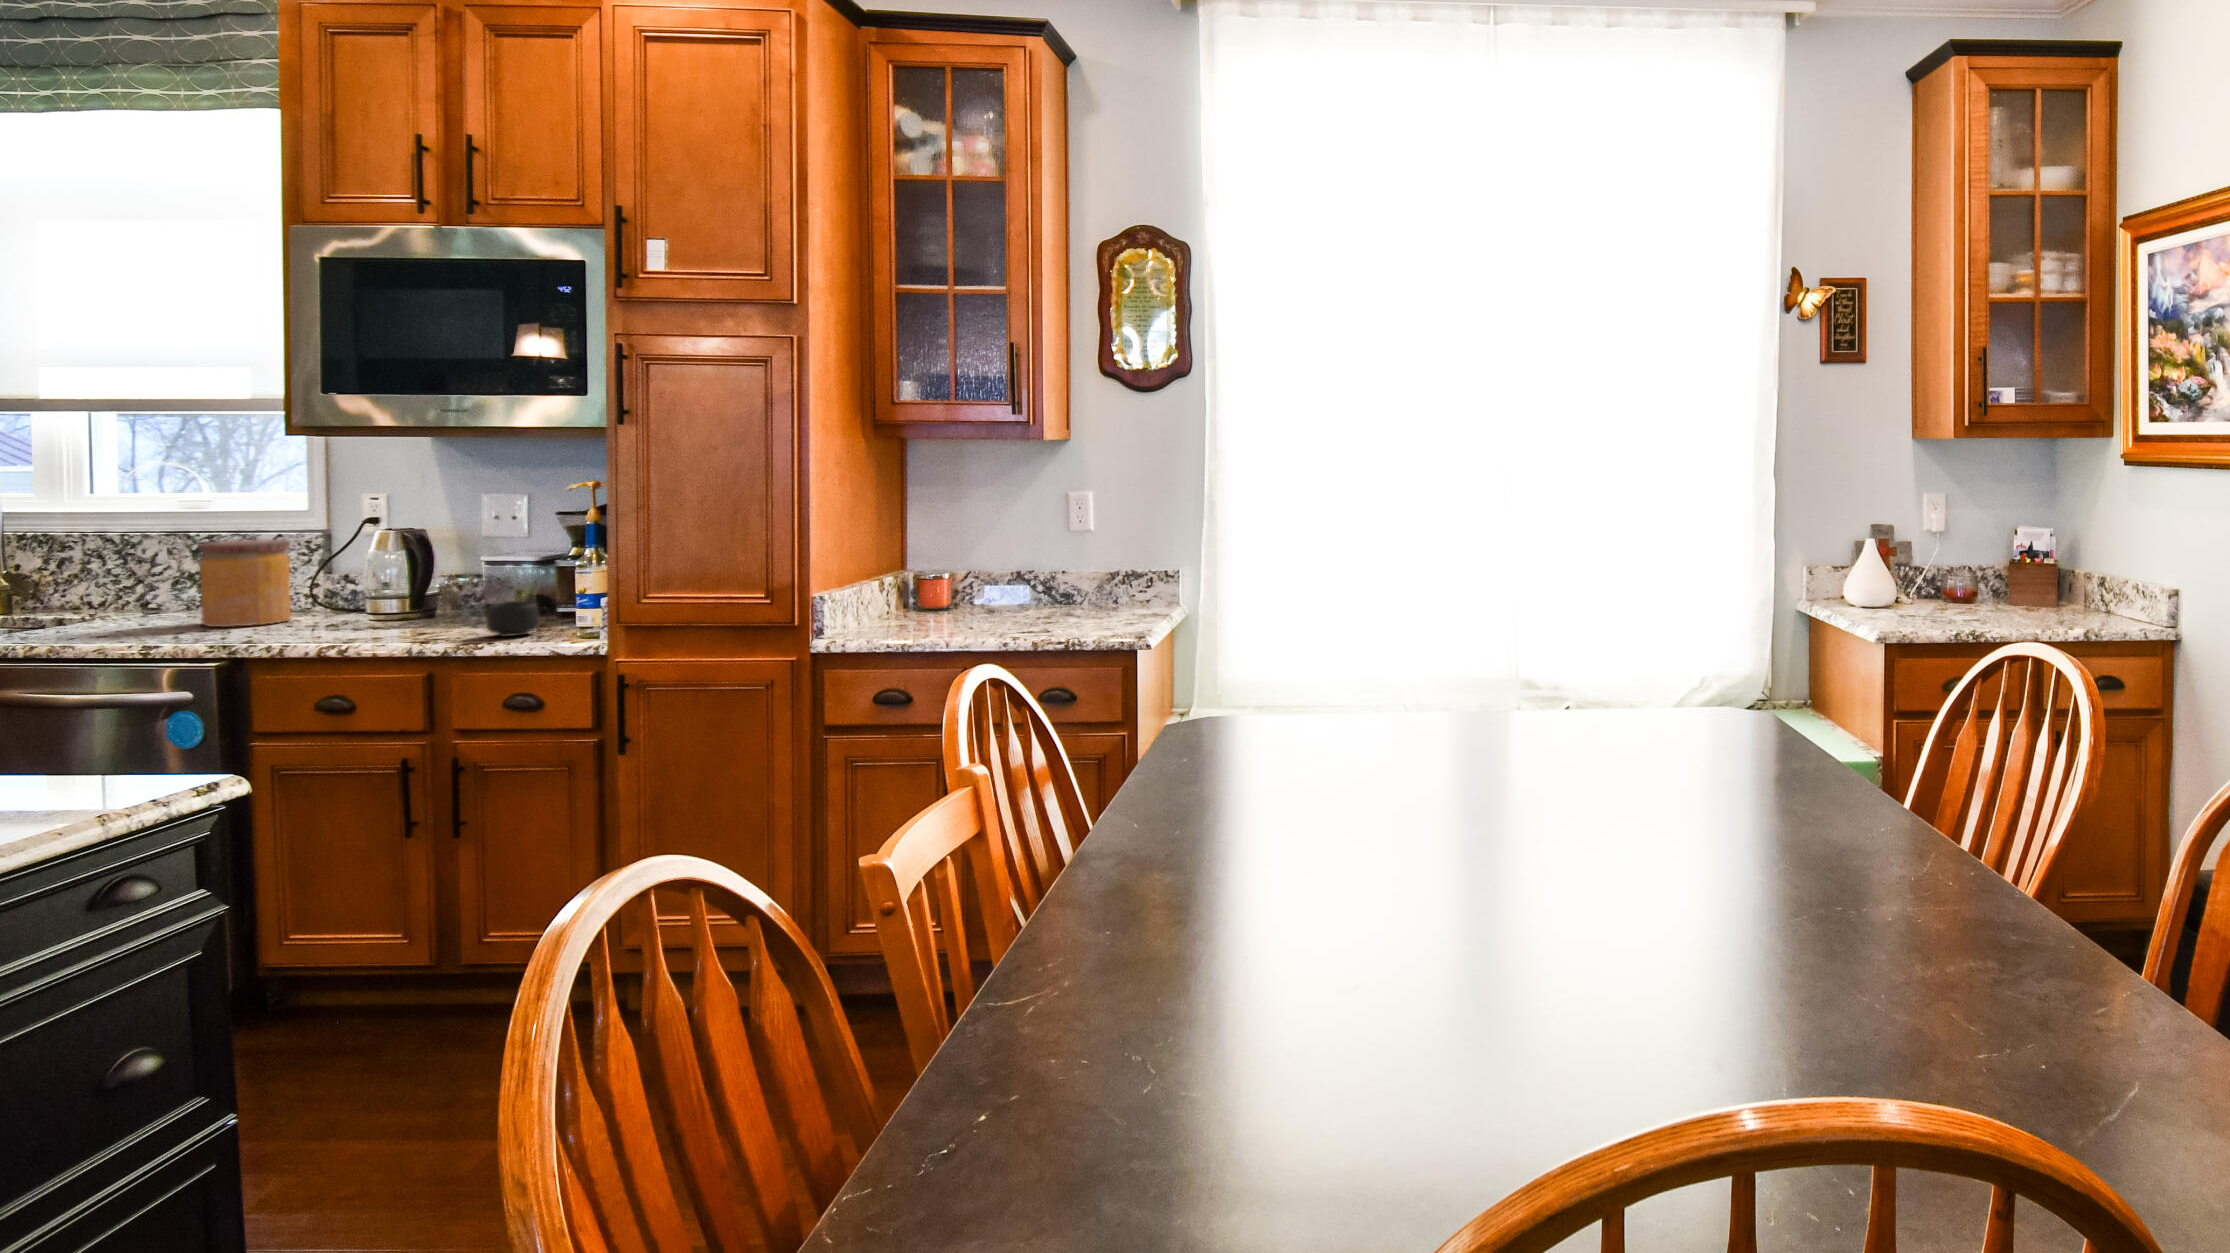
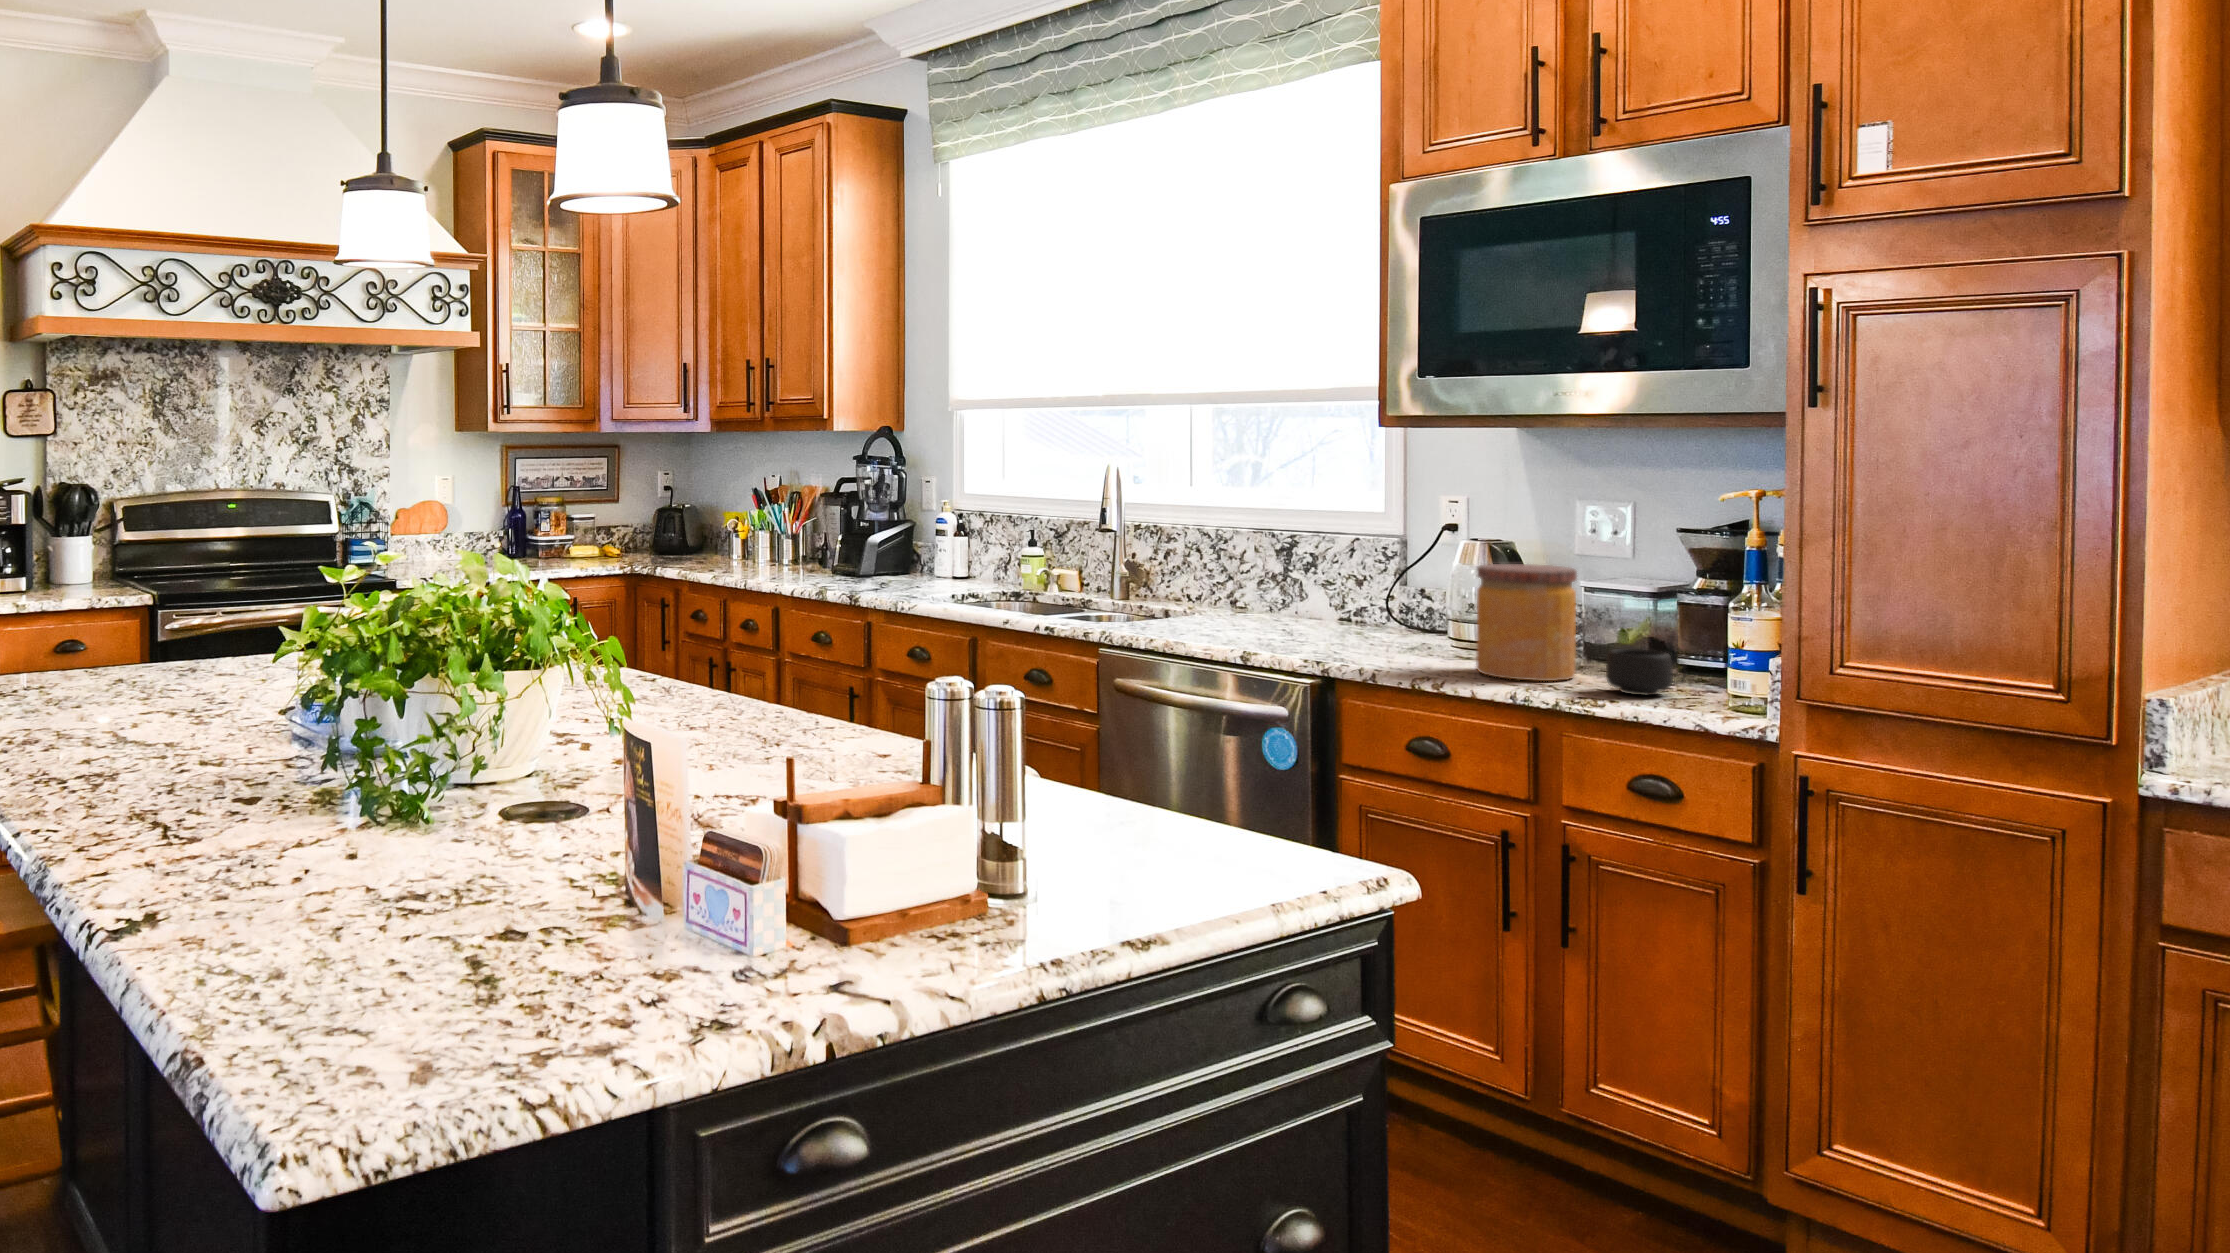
jar: present [200,539,291,627] -> present [1476,564,1577,681]

